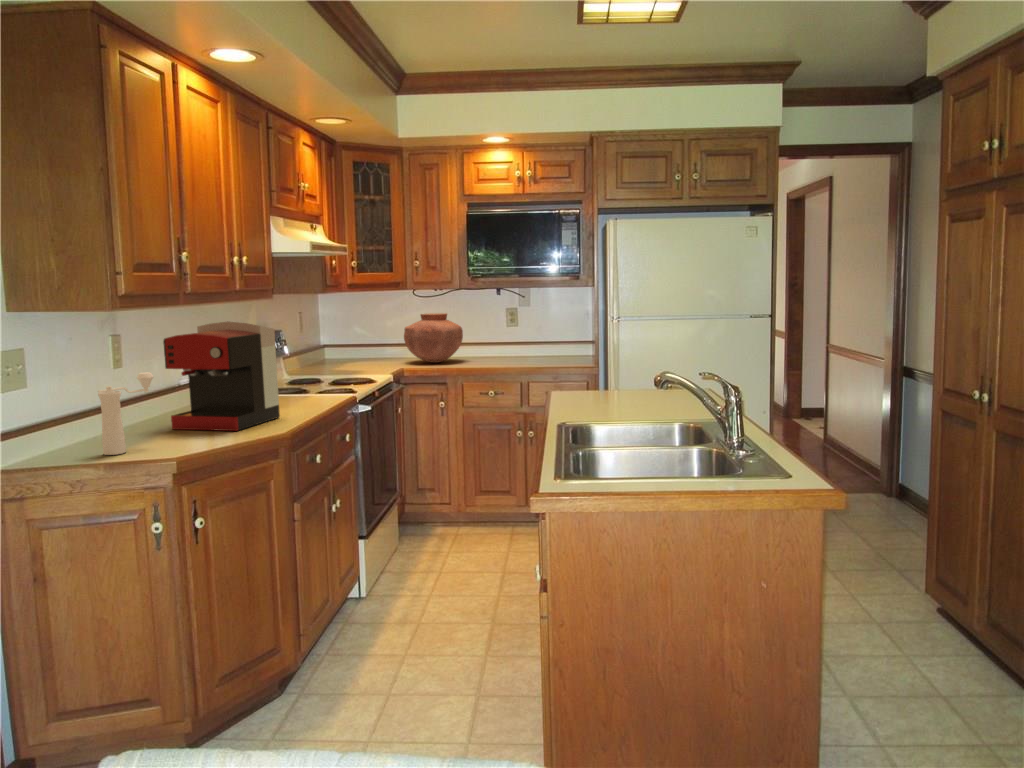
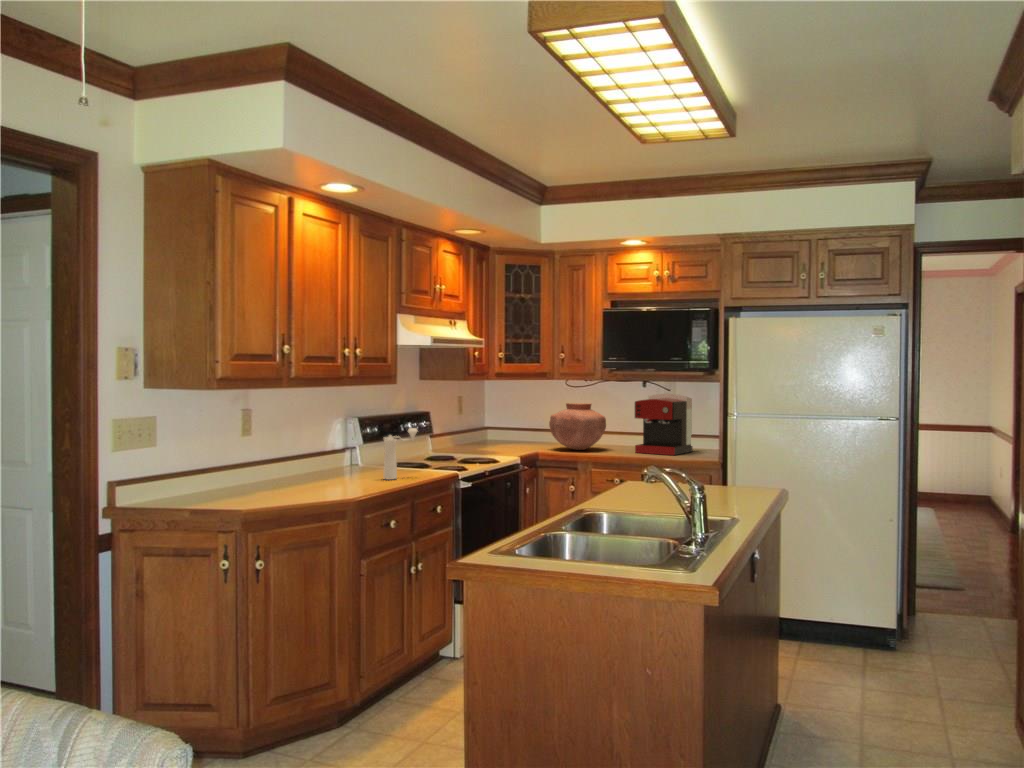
coffee maker: present [163,321,280,431] -> present [635,394,693,455]
pepper mill: present [98,372,153,455] -> present [384,428,417,480]

